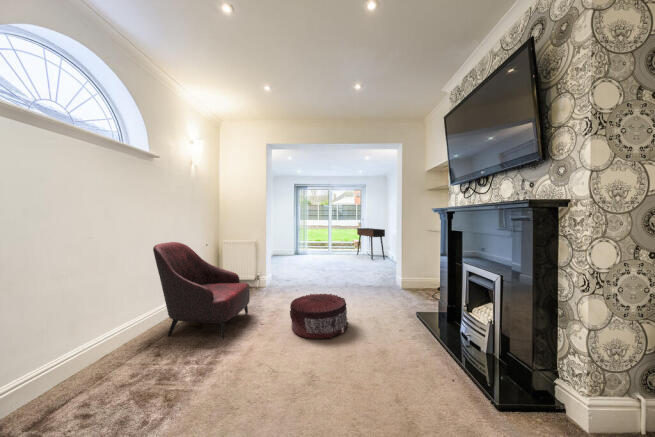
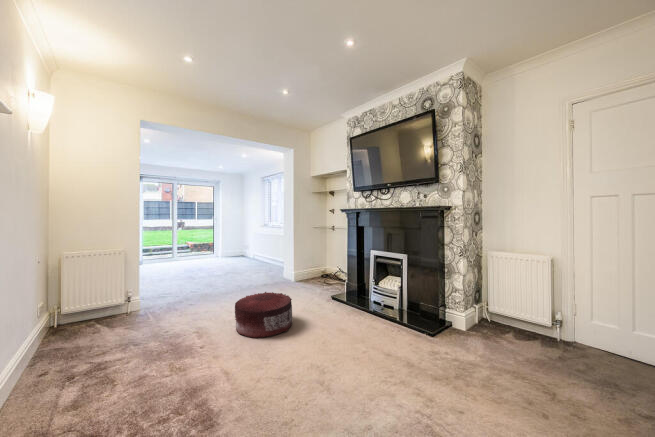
console table: present [357,228,385,260] -> none [211,229,246,261]
armchair: present [153,242,250,339] -> none [28,255,179,393]

